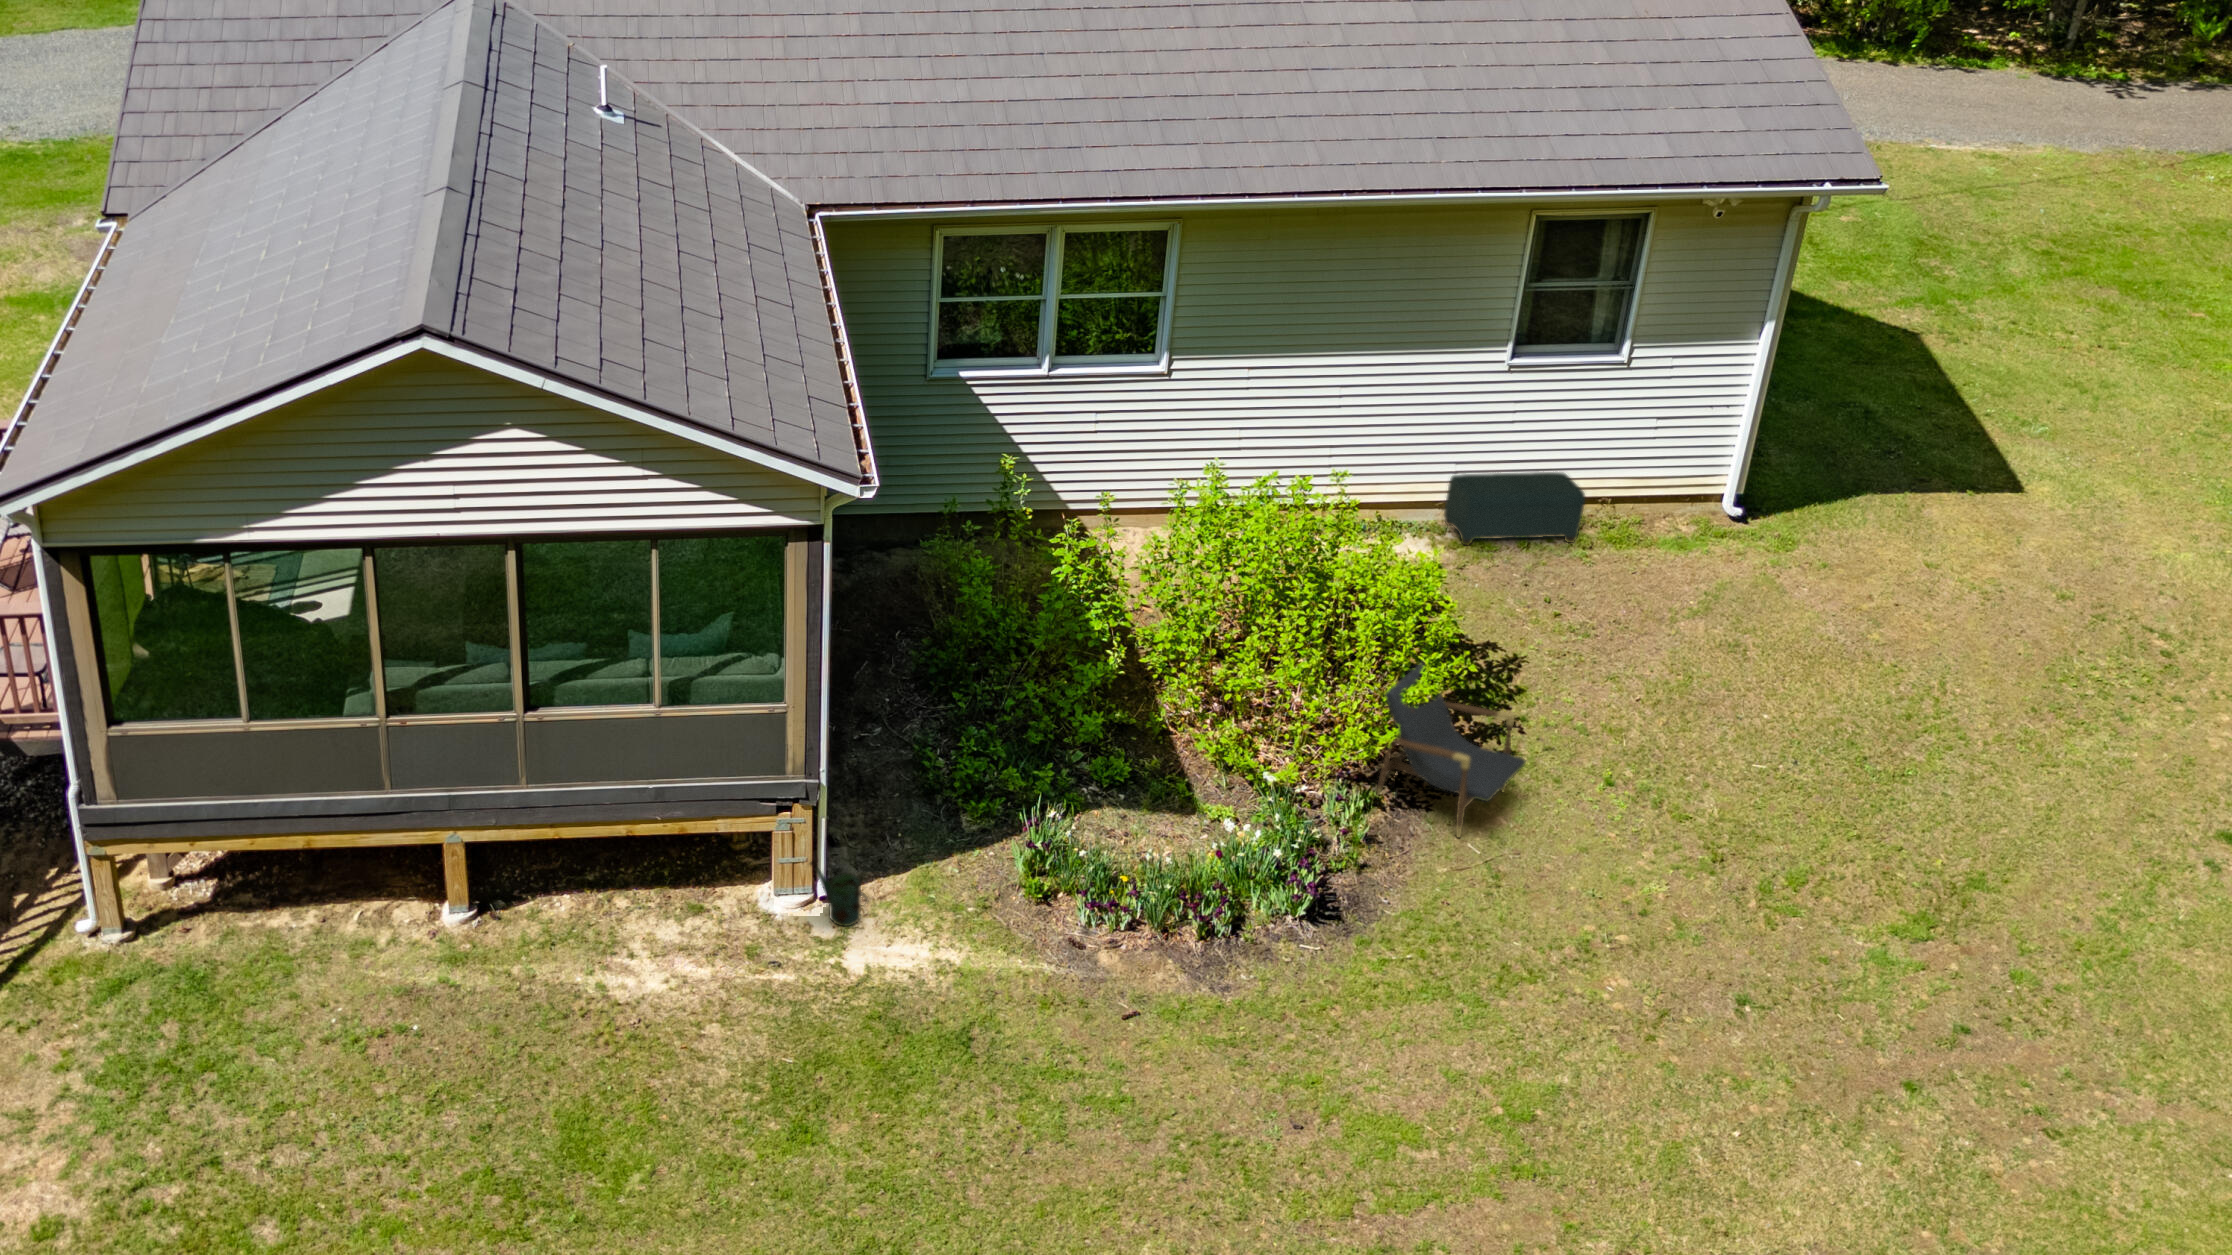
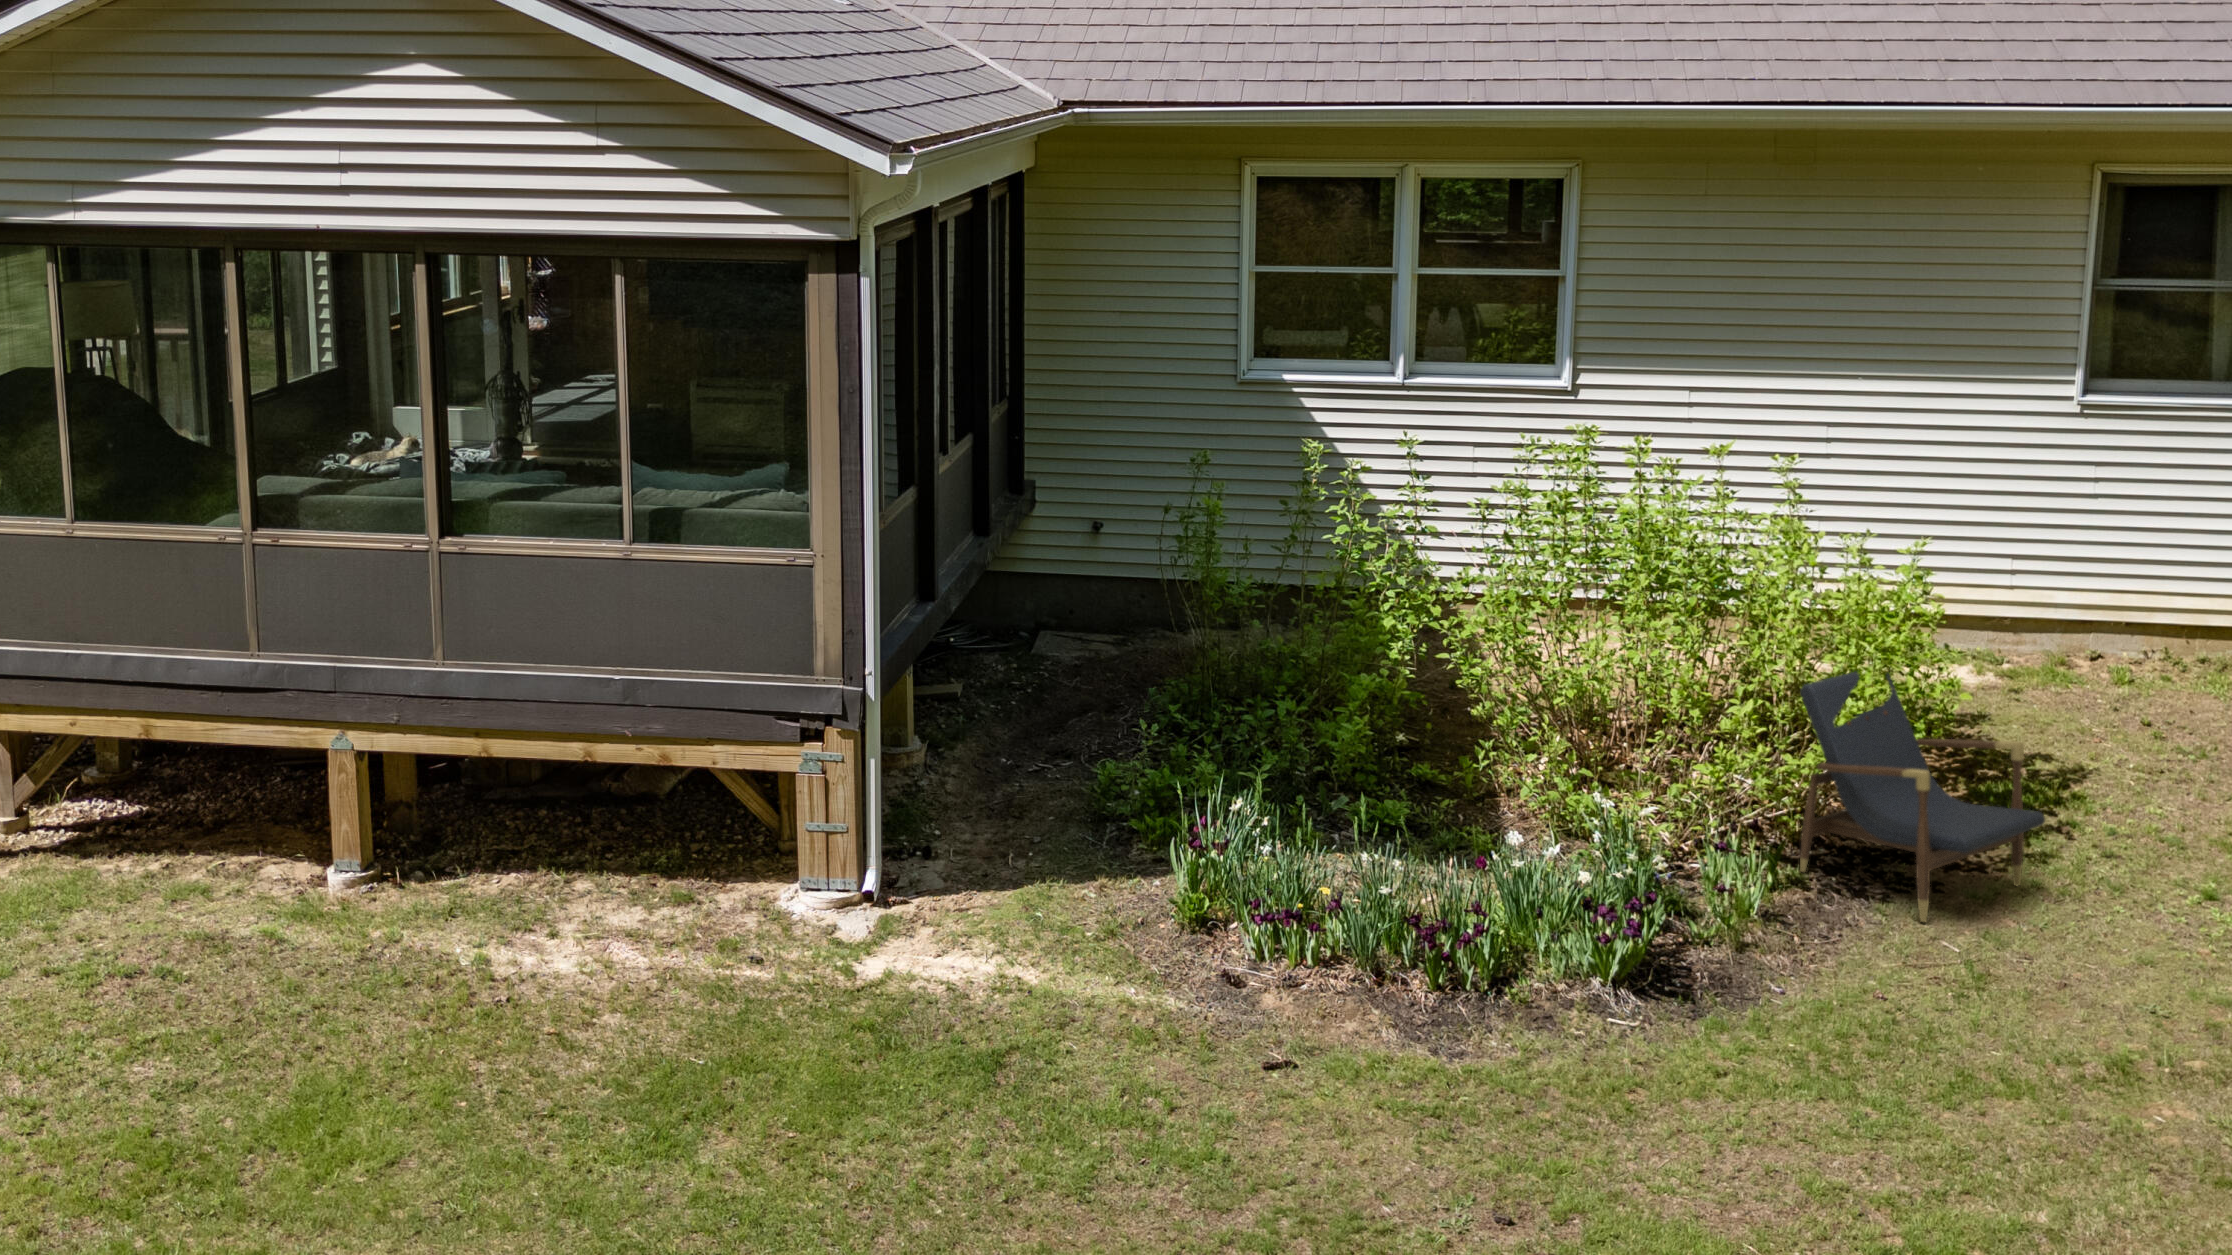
bench: present [1444,472,1585,545] -> none [2001,573,2217,677]
watering can: present [810,860,868,926] -> none [843,825,912,925]

